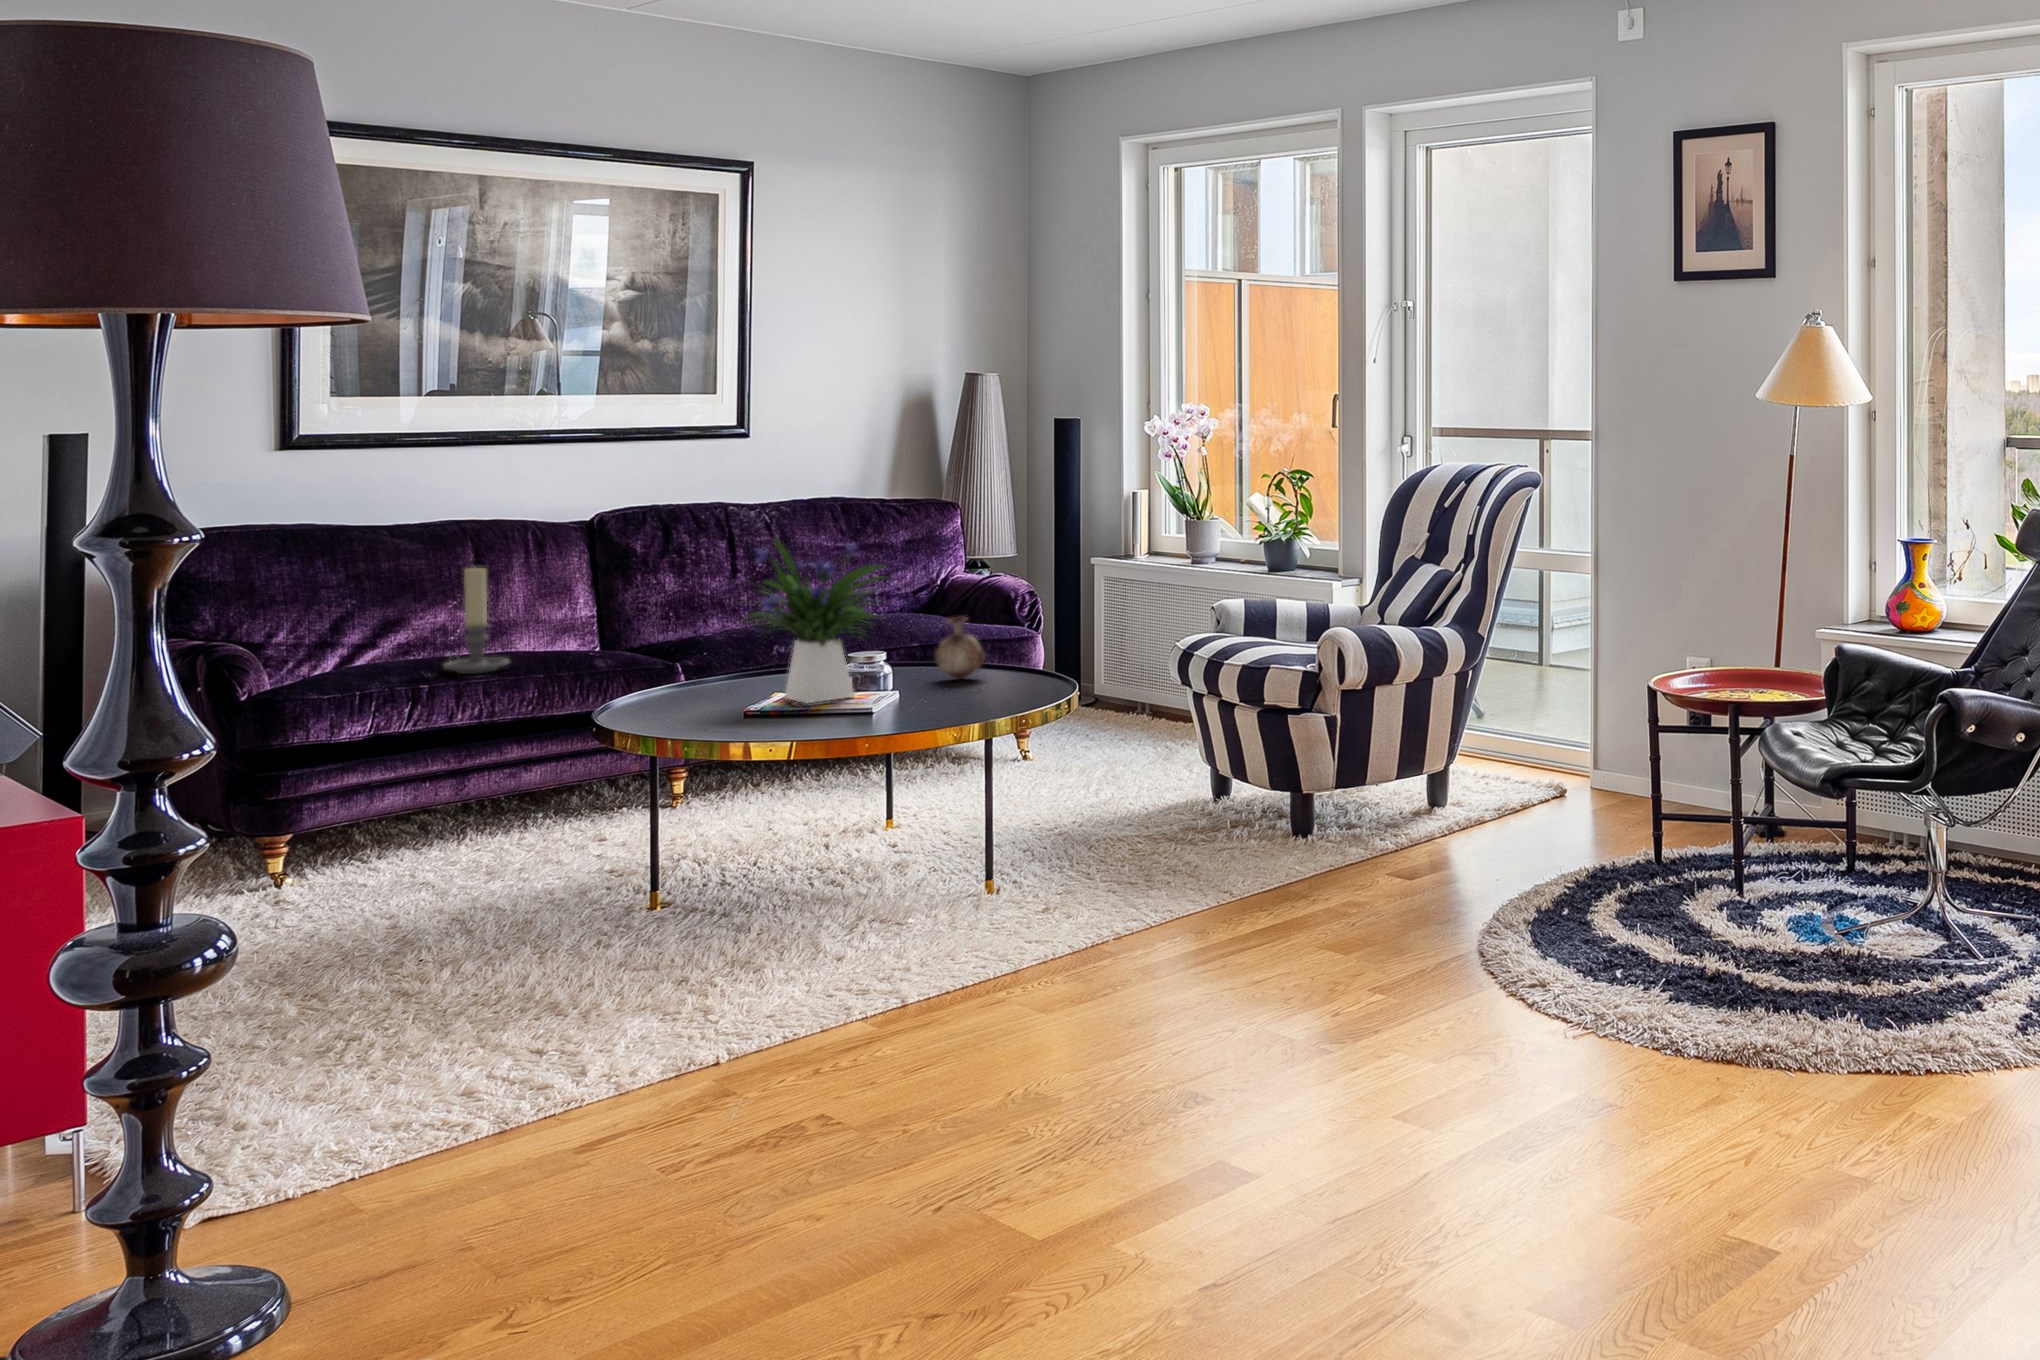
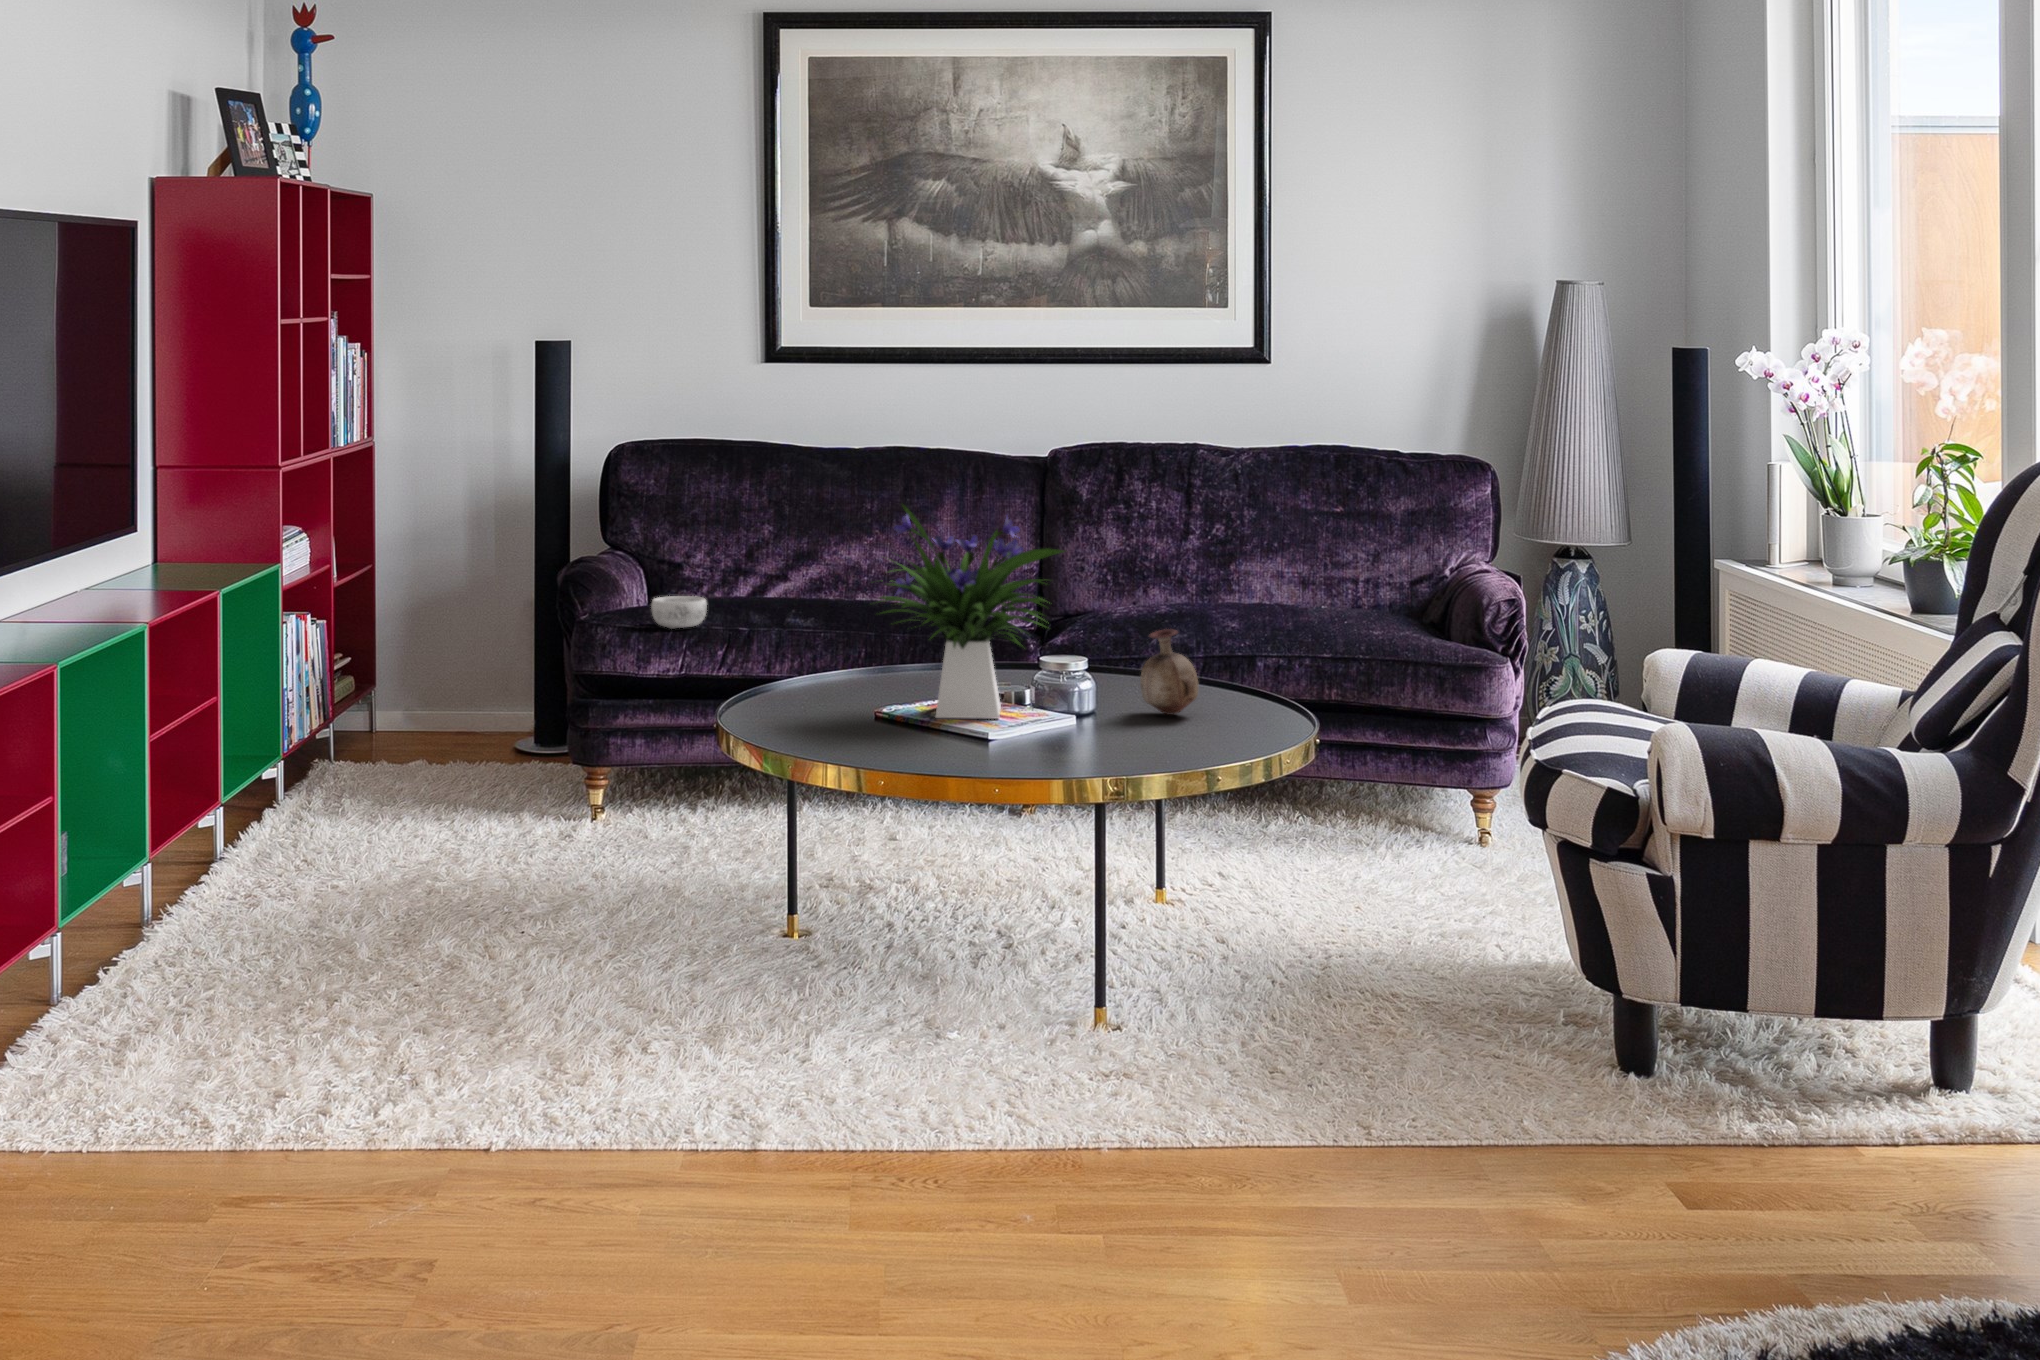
candle holder: present [444,568,509,674] -> none [794,503,857,624]
decorative bowl: none [312,662,375,693] -> present [651,596,707,629]

